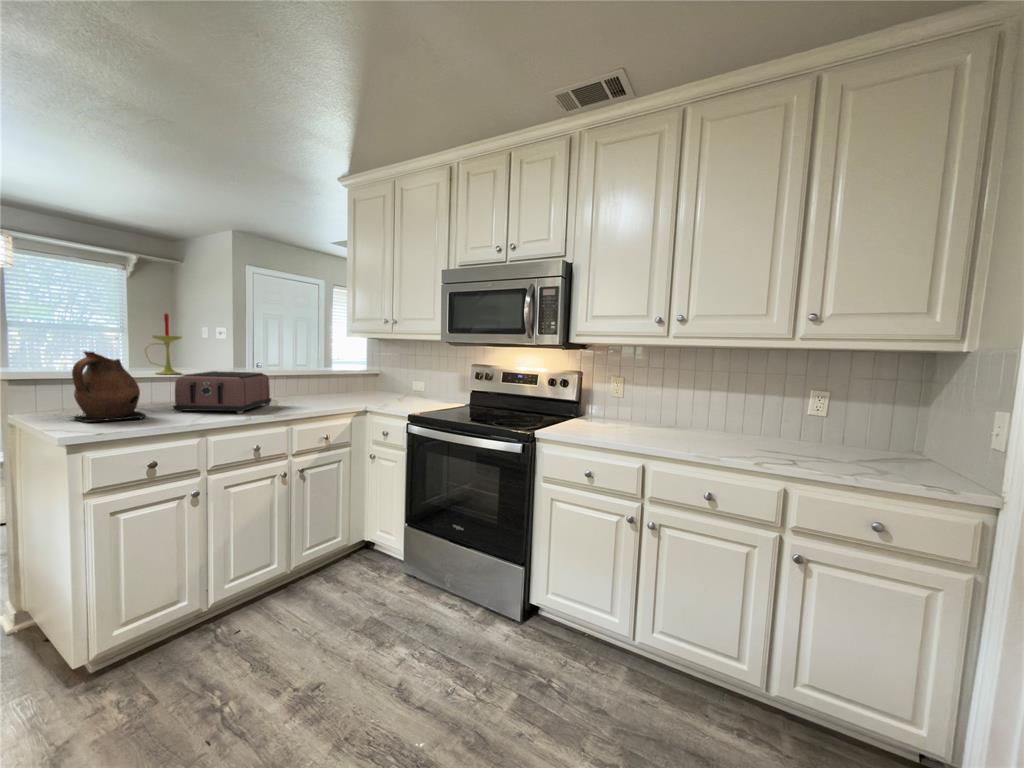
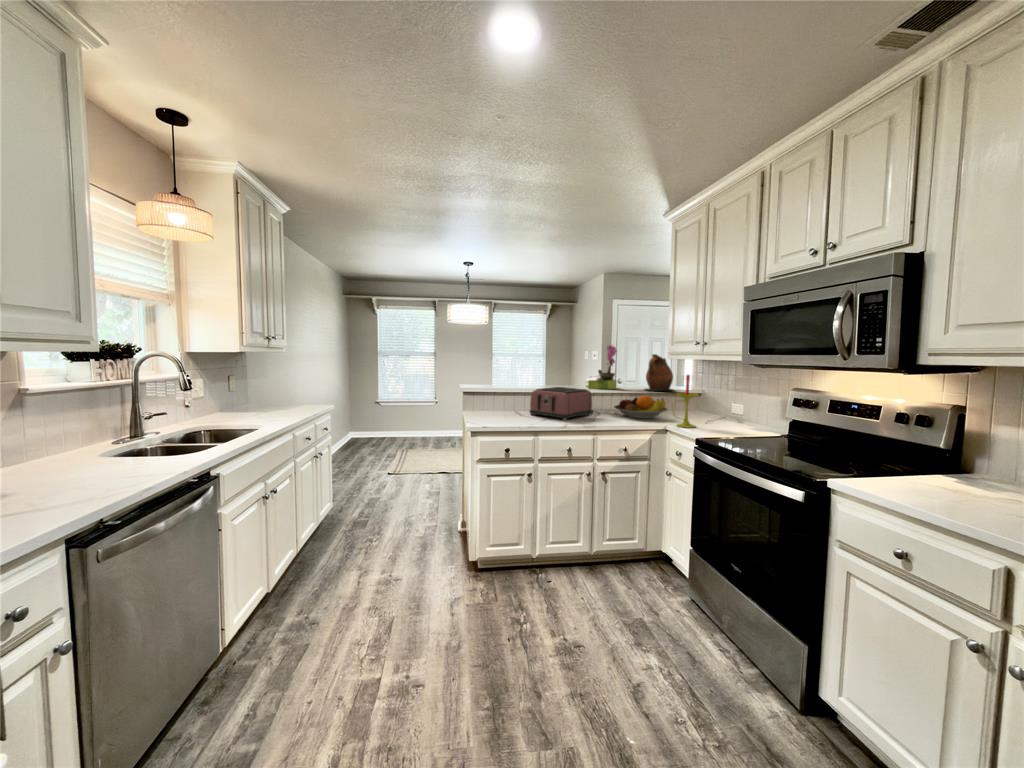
candle: present [145,314,181,374] -> present [672,375,698,428]
flower arrangement: none [243,318,289,374] -> present [586,345,617,389]
ceramic pitcher: present [72,351,147,422] -> present [646,354,675,391]
fruit bowl: none [296,377,359,403] -> present [614,395,667,419]

